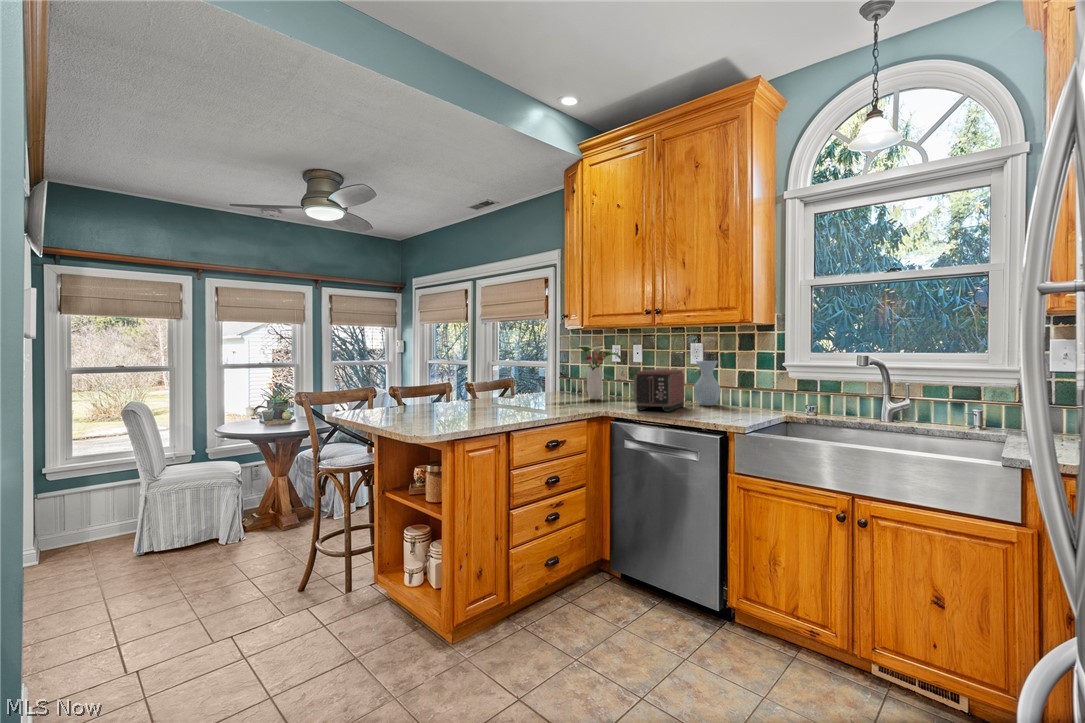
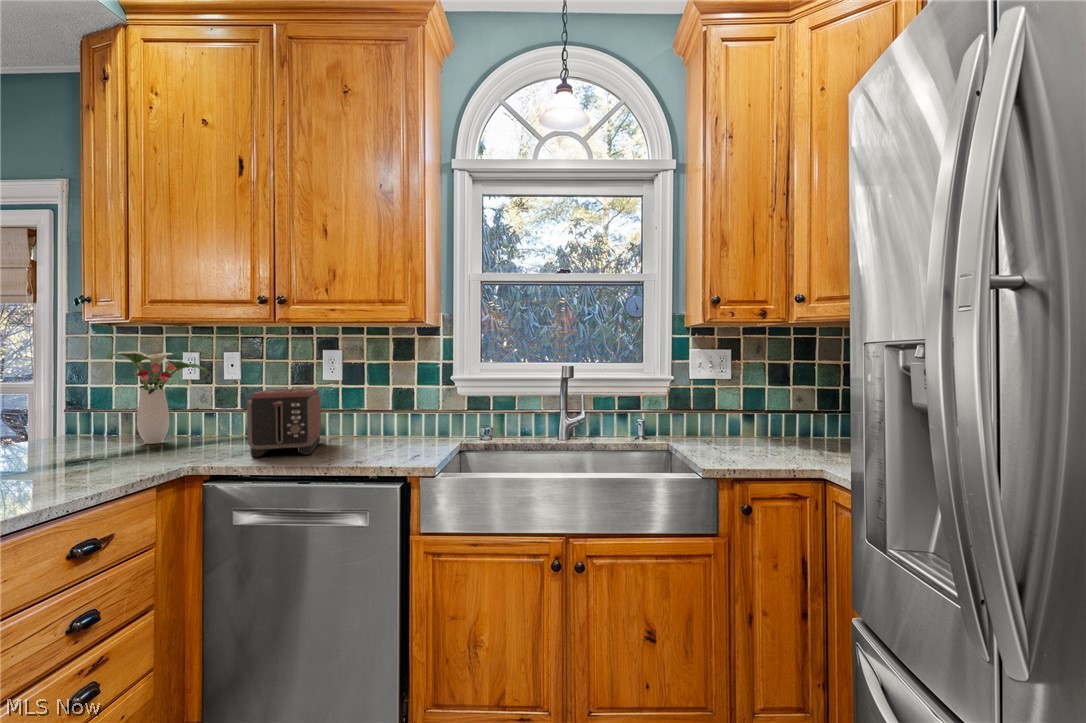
vase: present [694,361,721,406] -> none [331,374,368,438]

